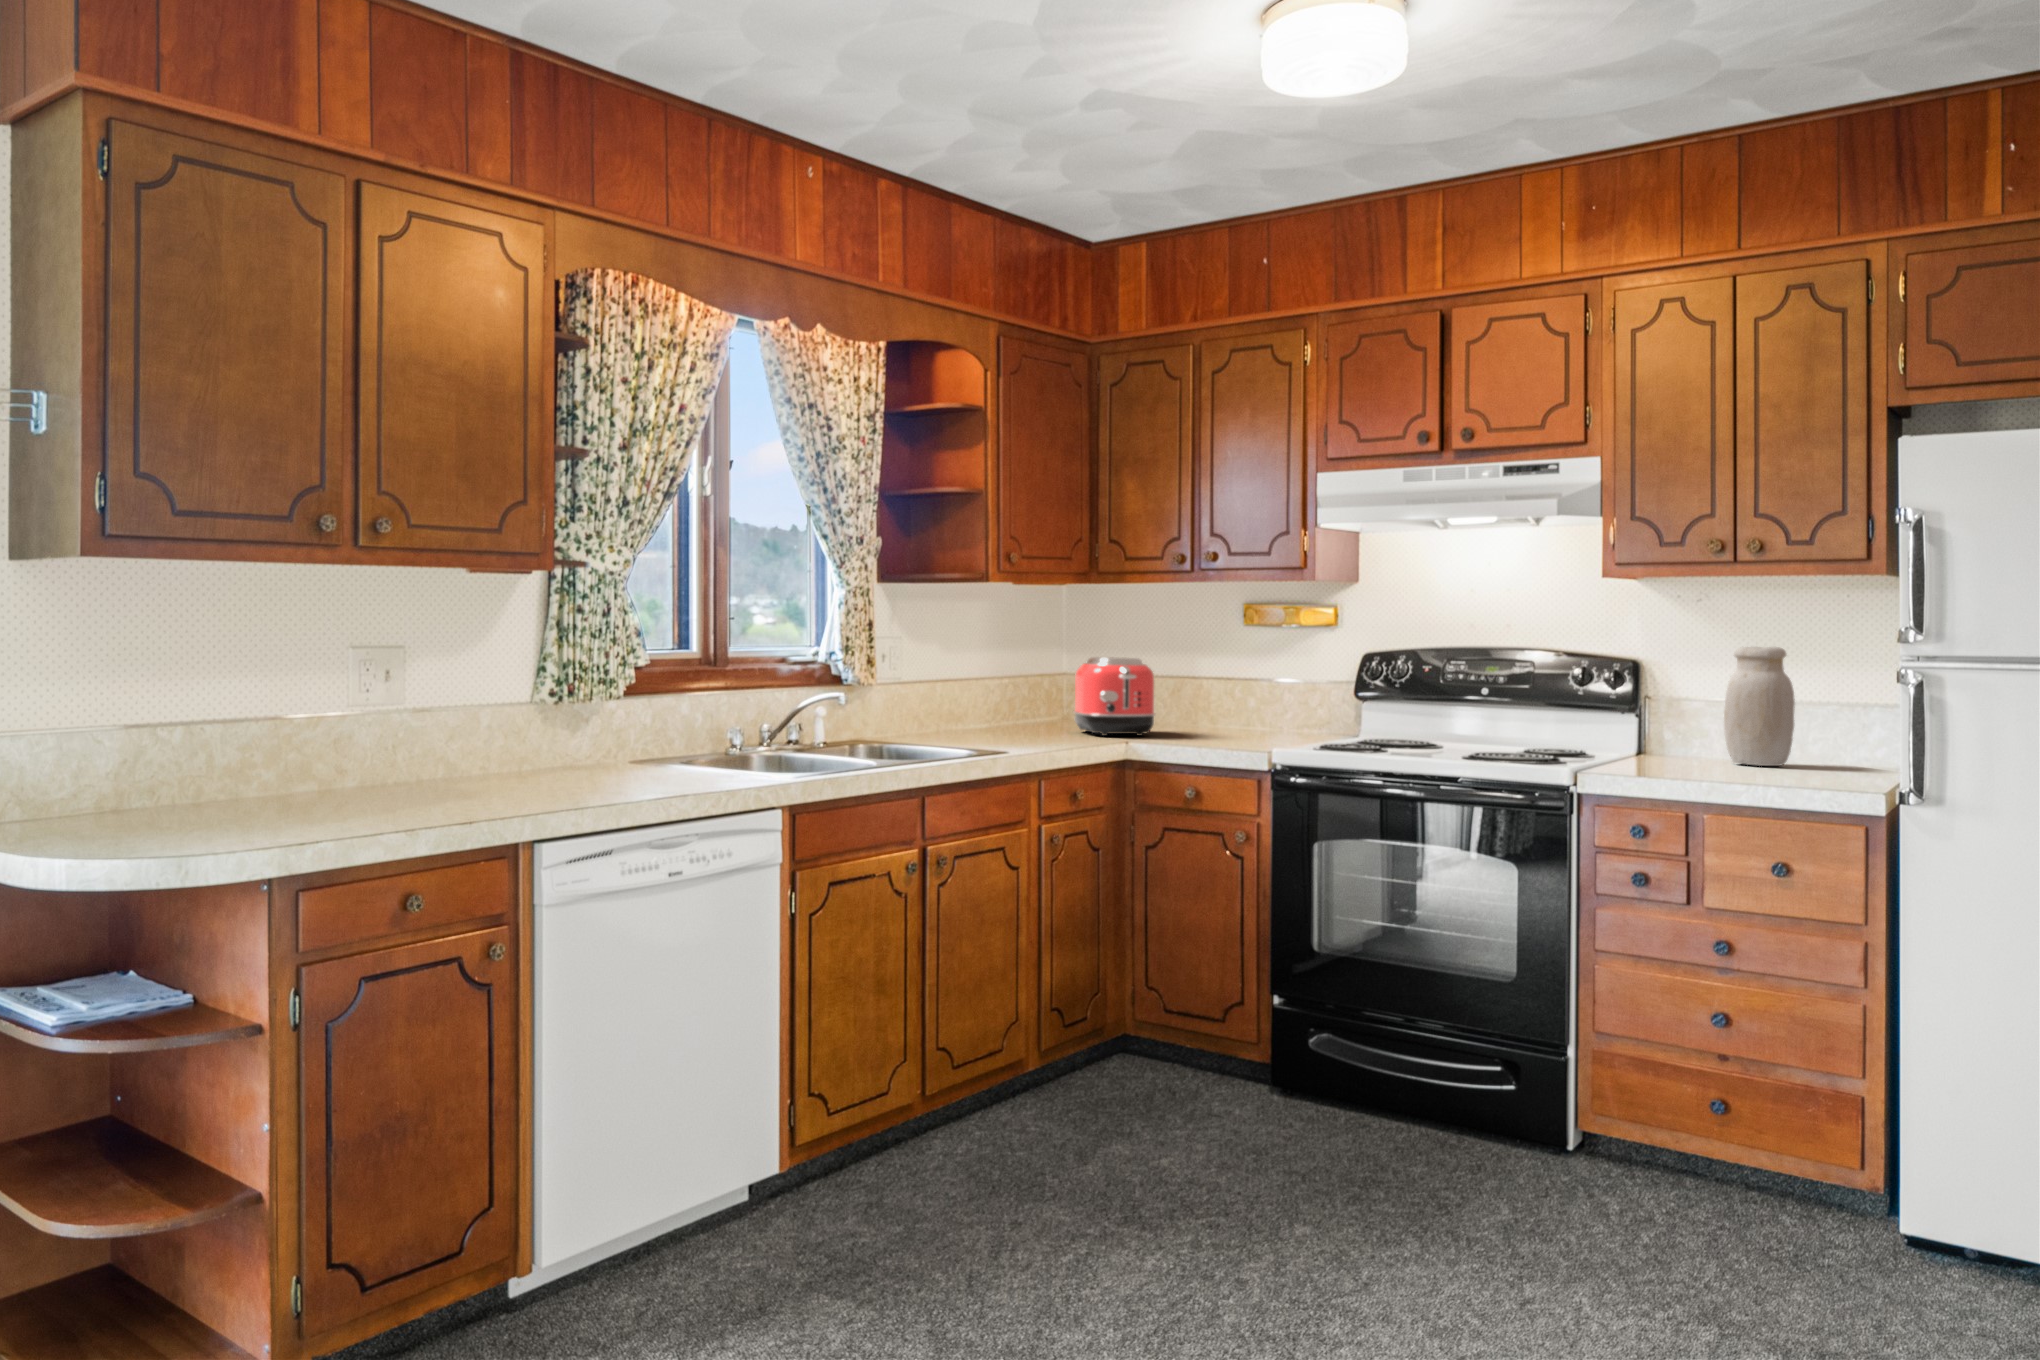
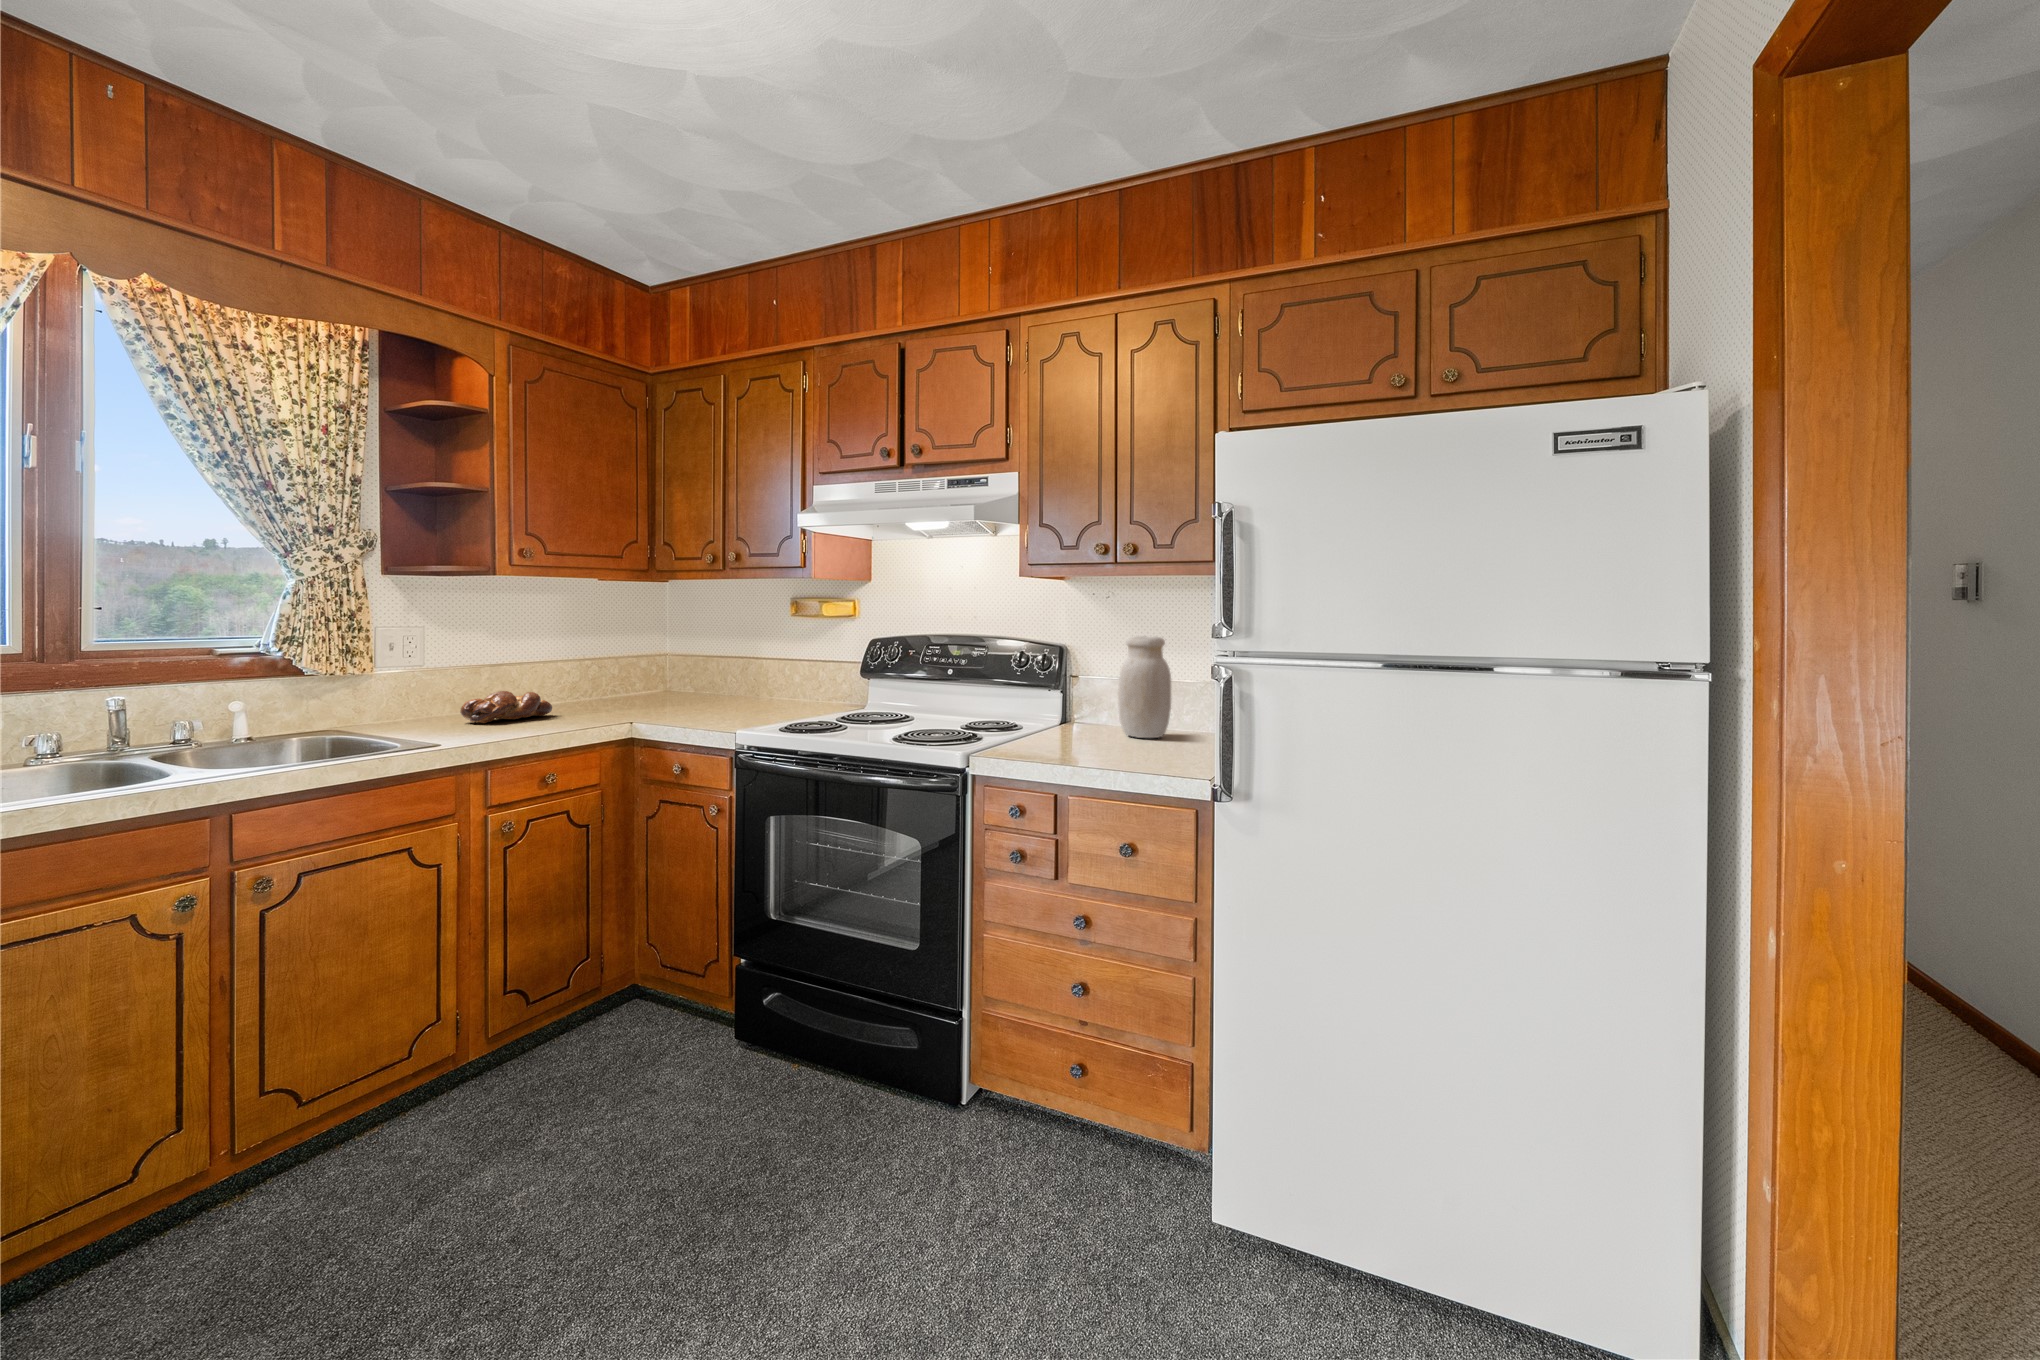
toaster: present [1074,657,1155,736] -> none [612,645,687,715]
bread loaf: none [951,705,1022,738] -> present [460,691,552,723]

